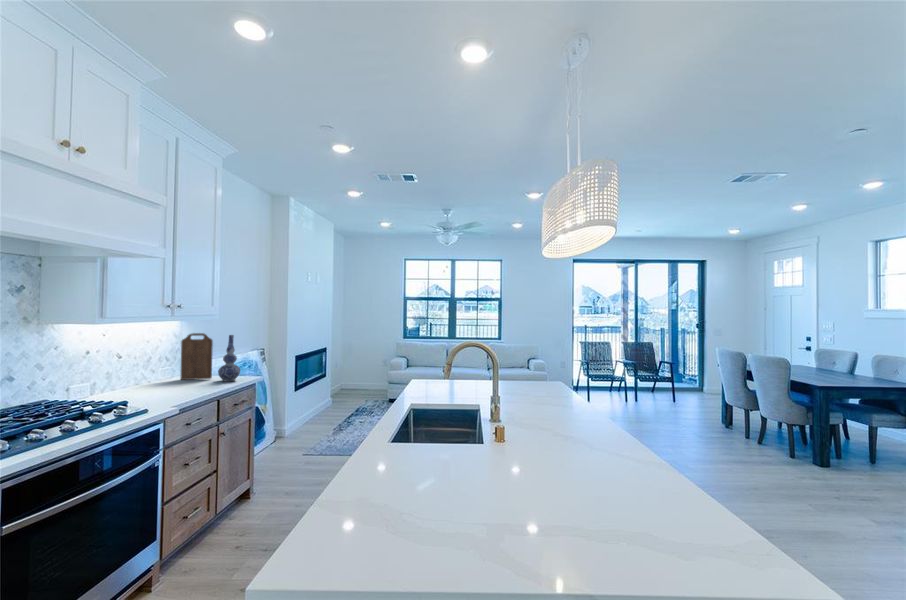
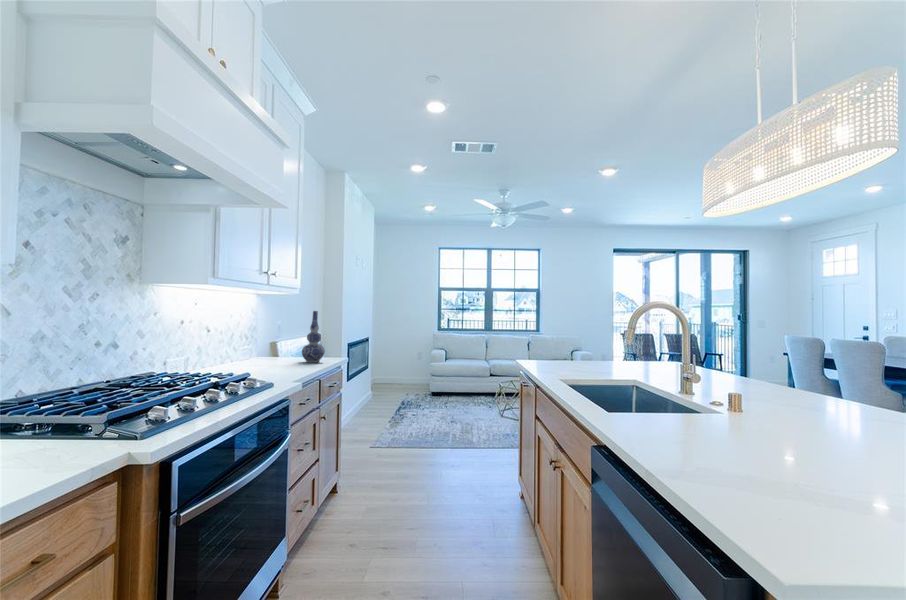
cutting board: present [181,333,213,380] -> none [260,309,293,361]

